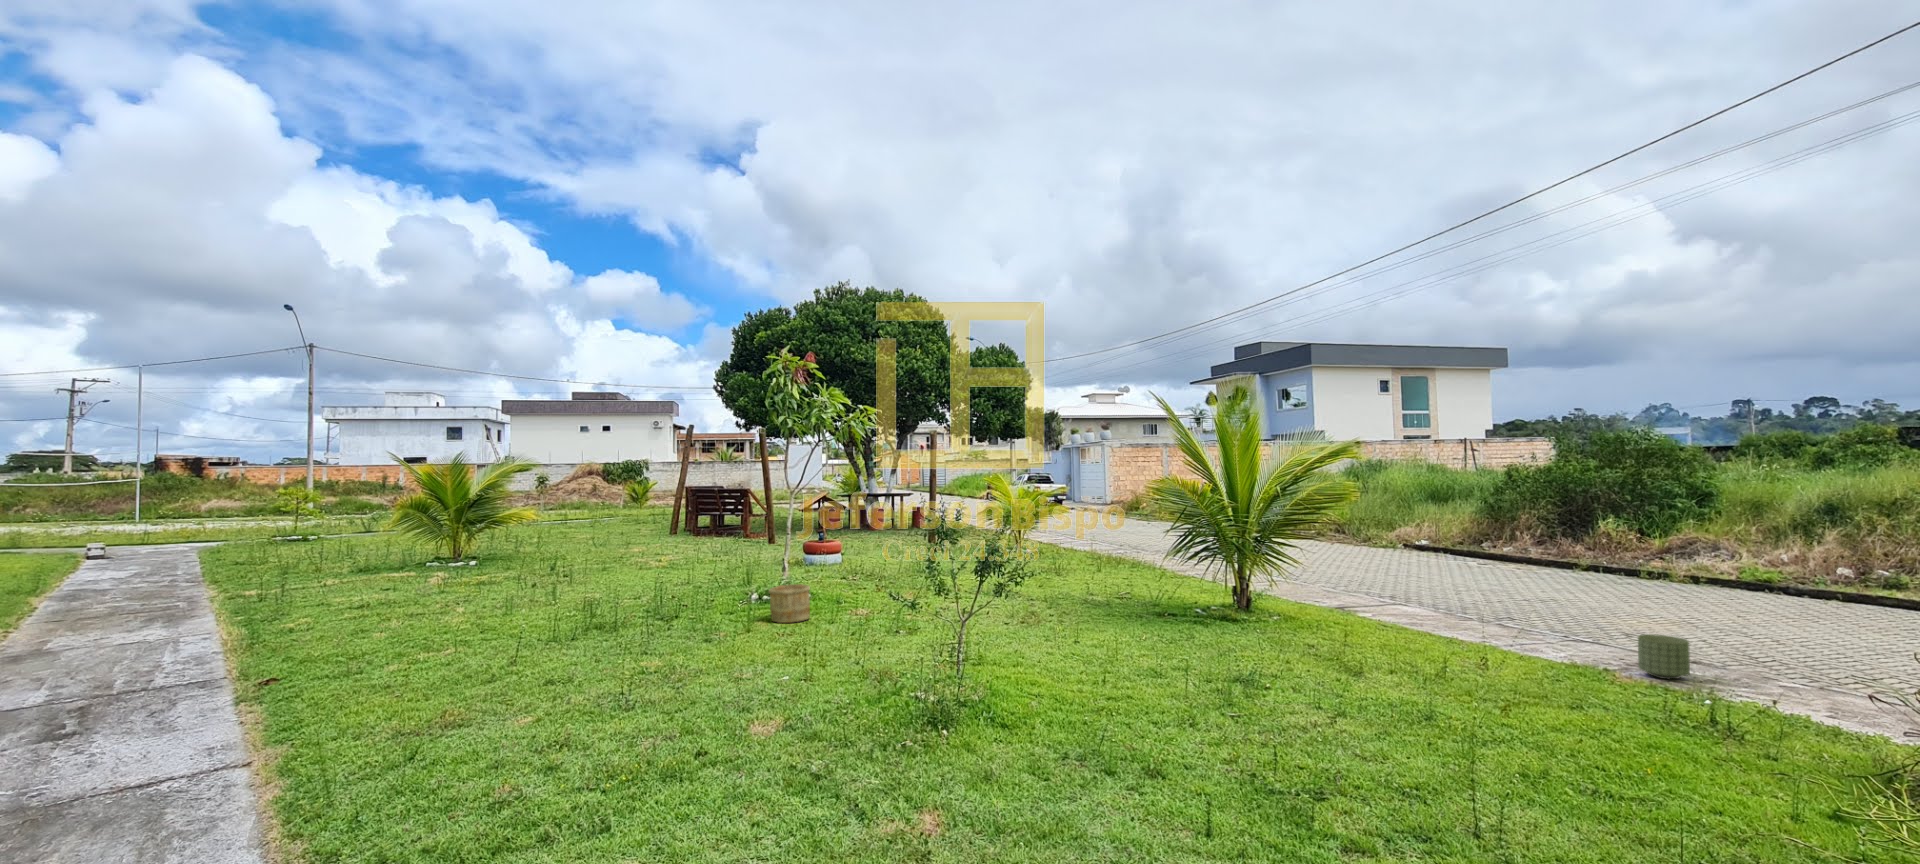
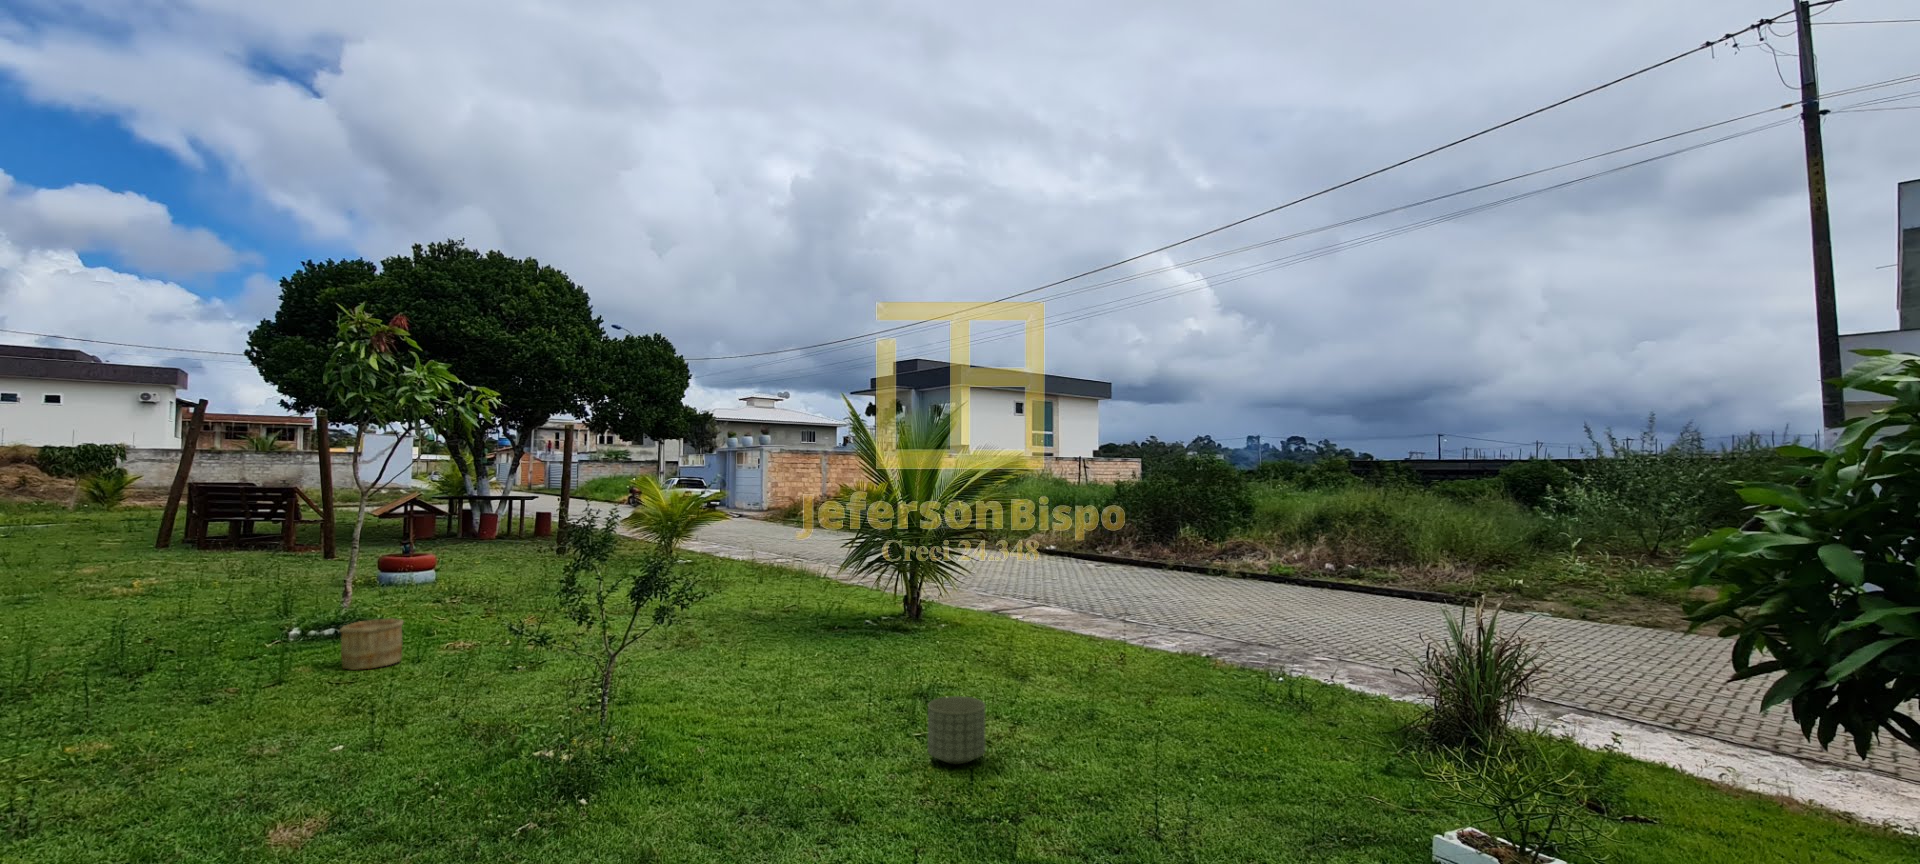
planter: present [1638,634,1690,679] -> present [928,696,985,765]

